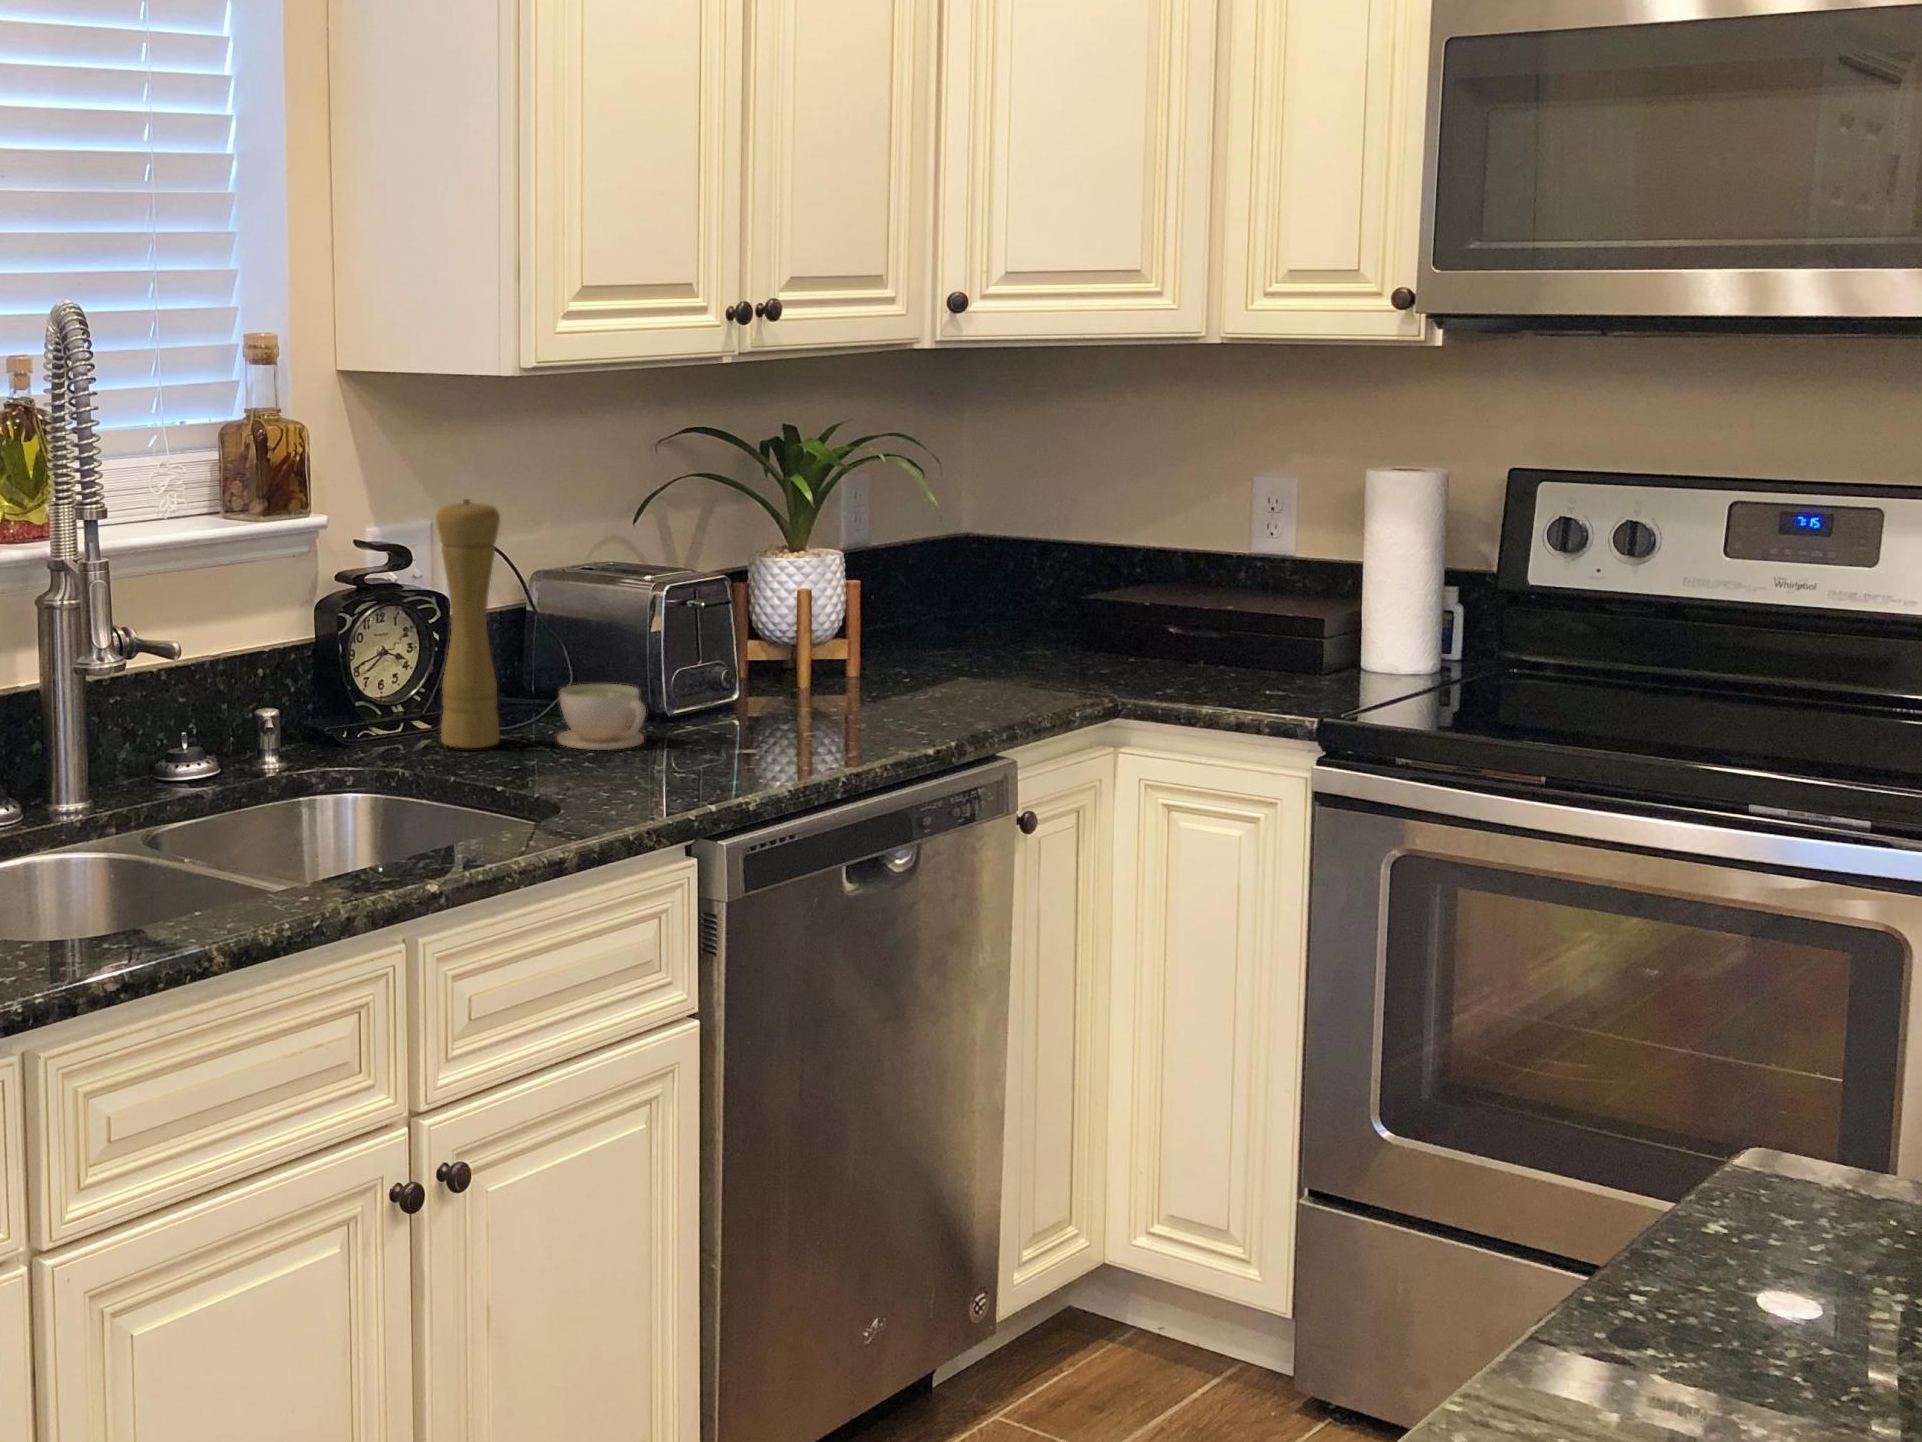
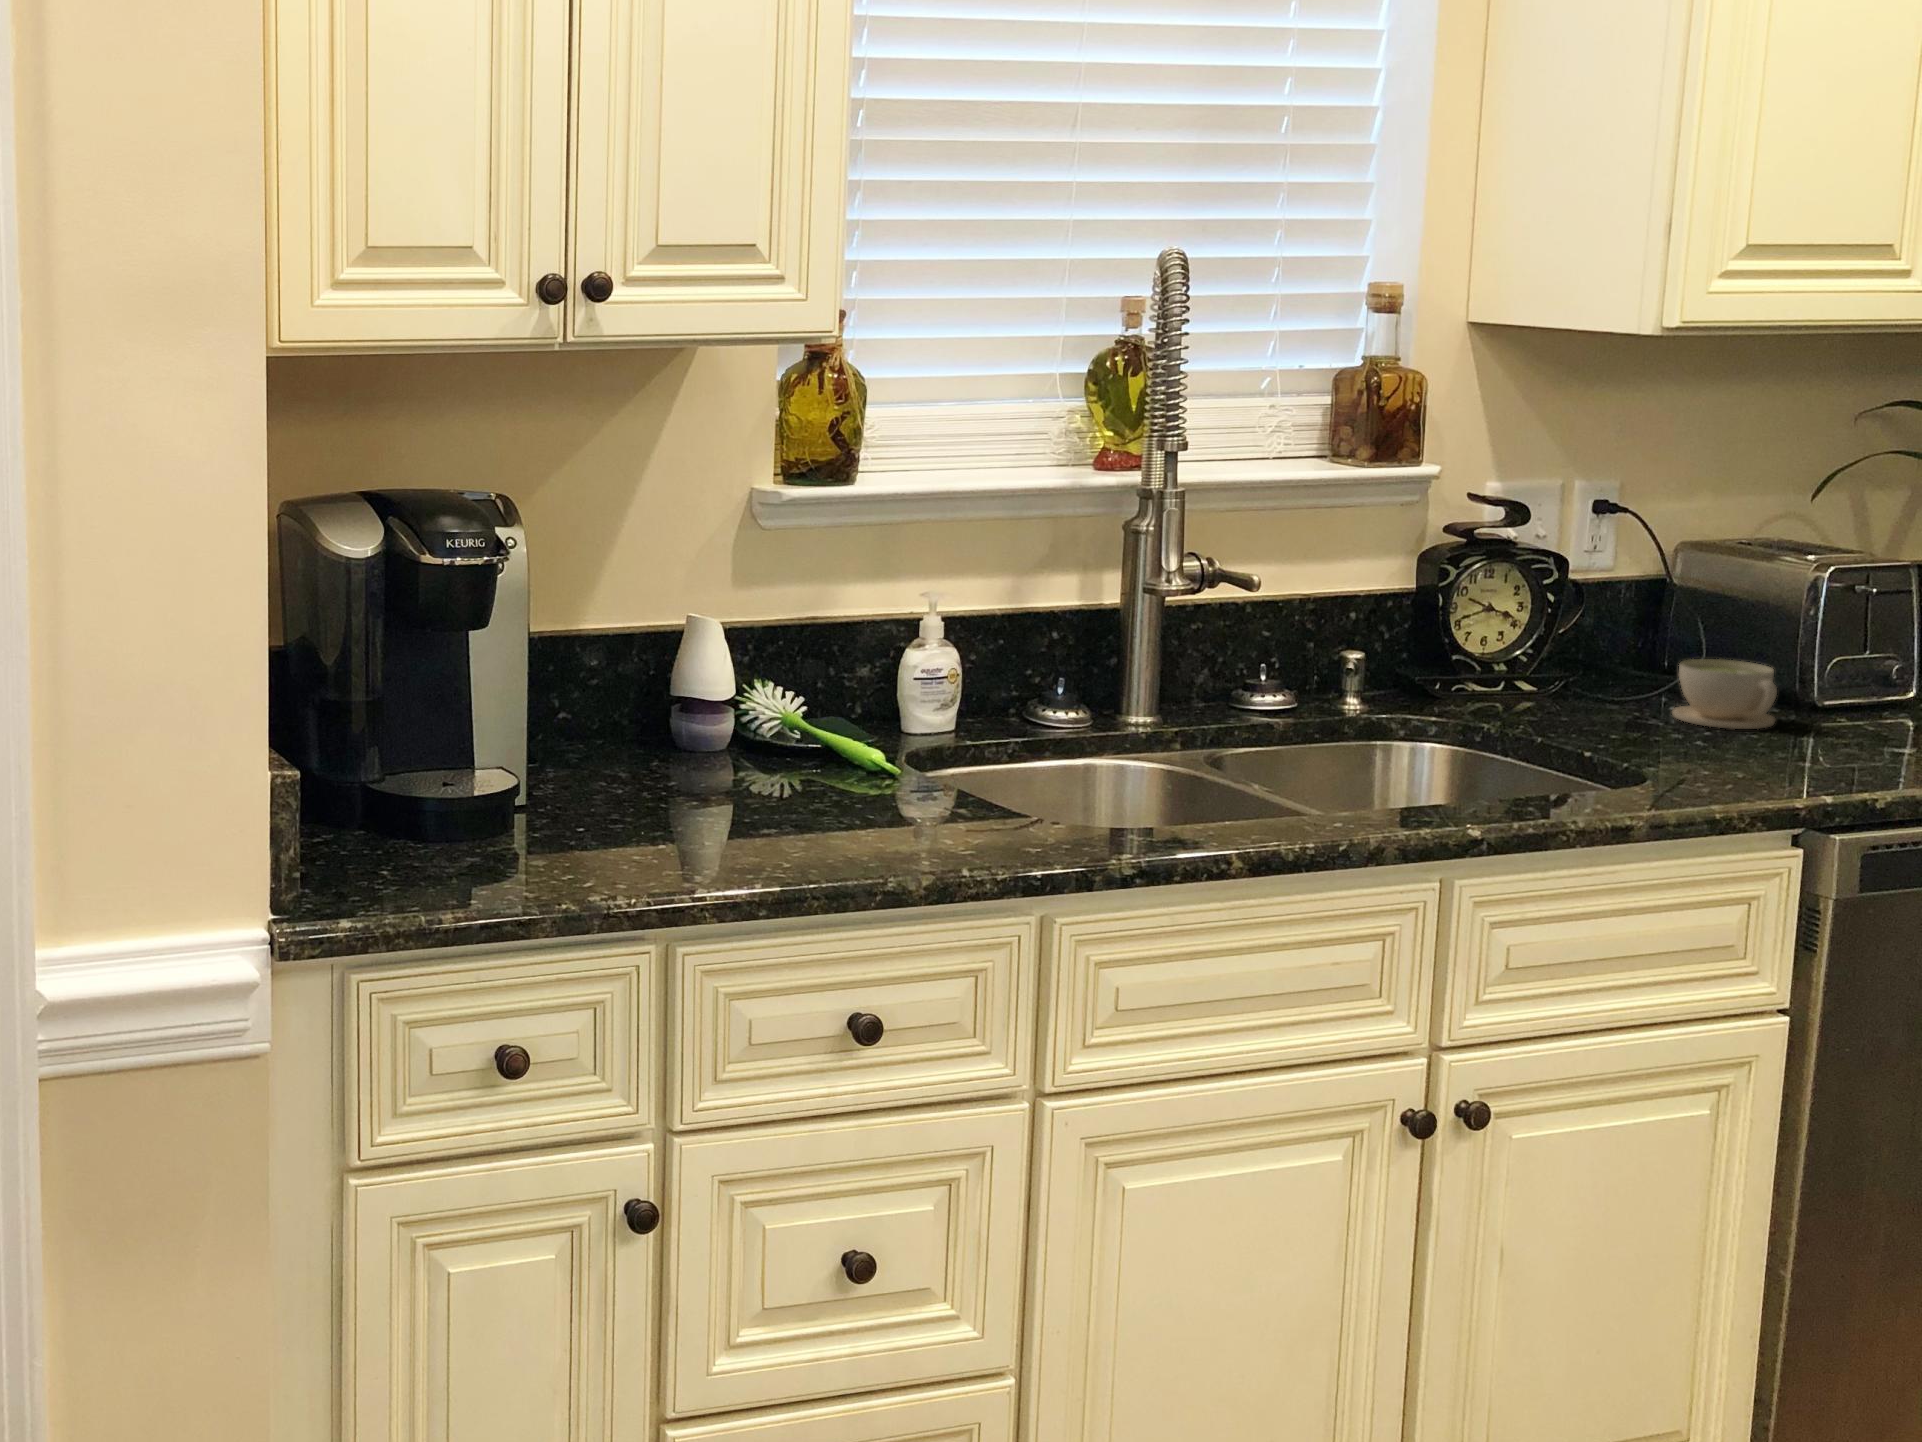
pepper mill: present [436,499,500,748] -> none [1541,458,1627,712]

